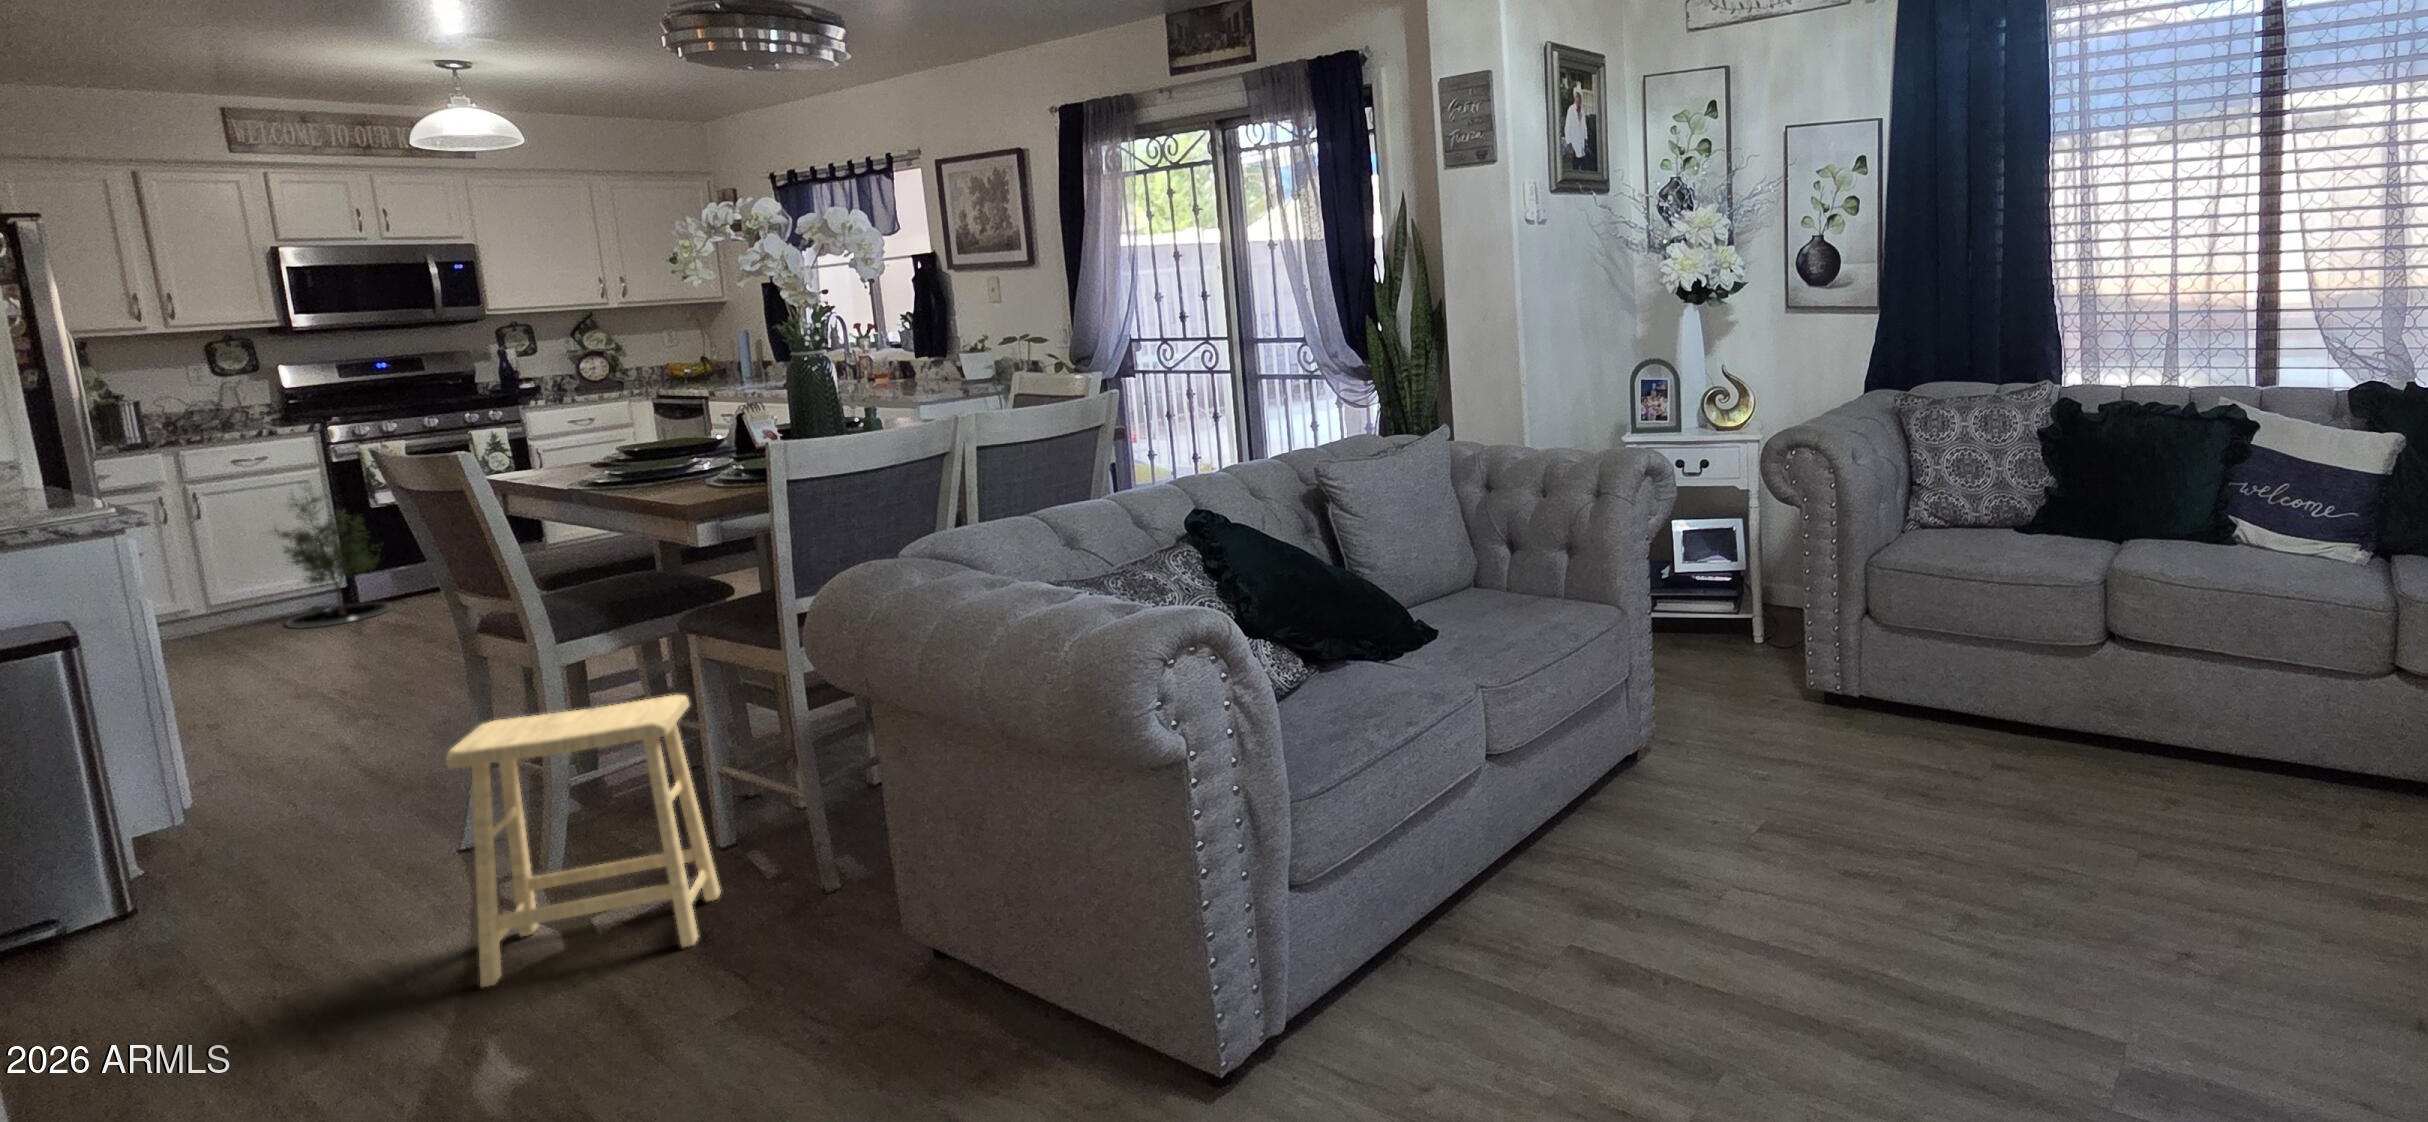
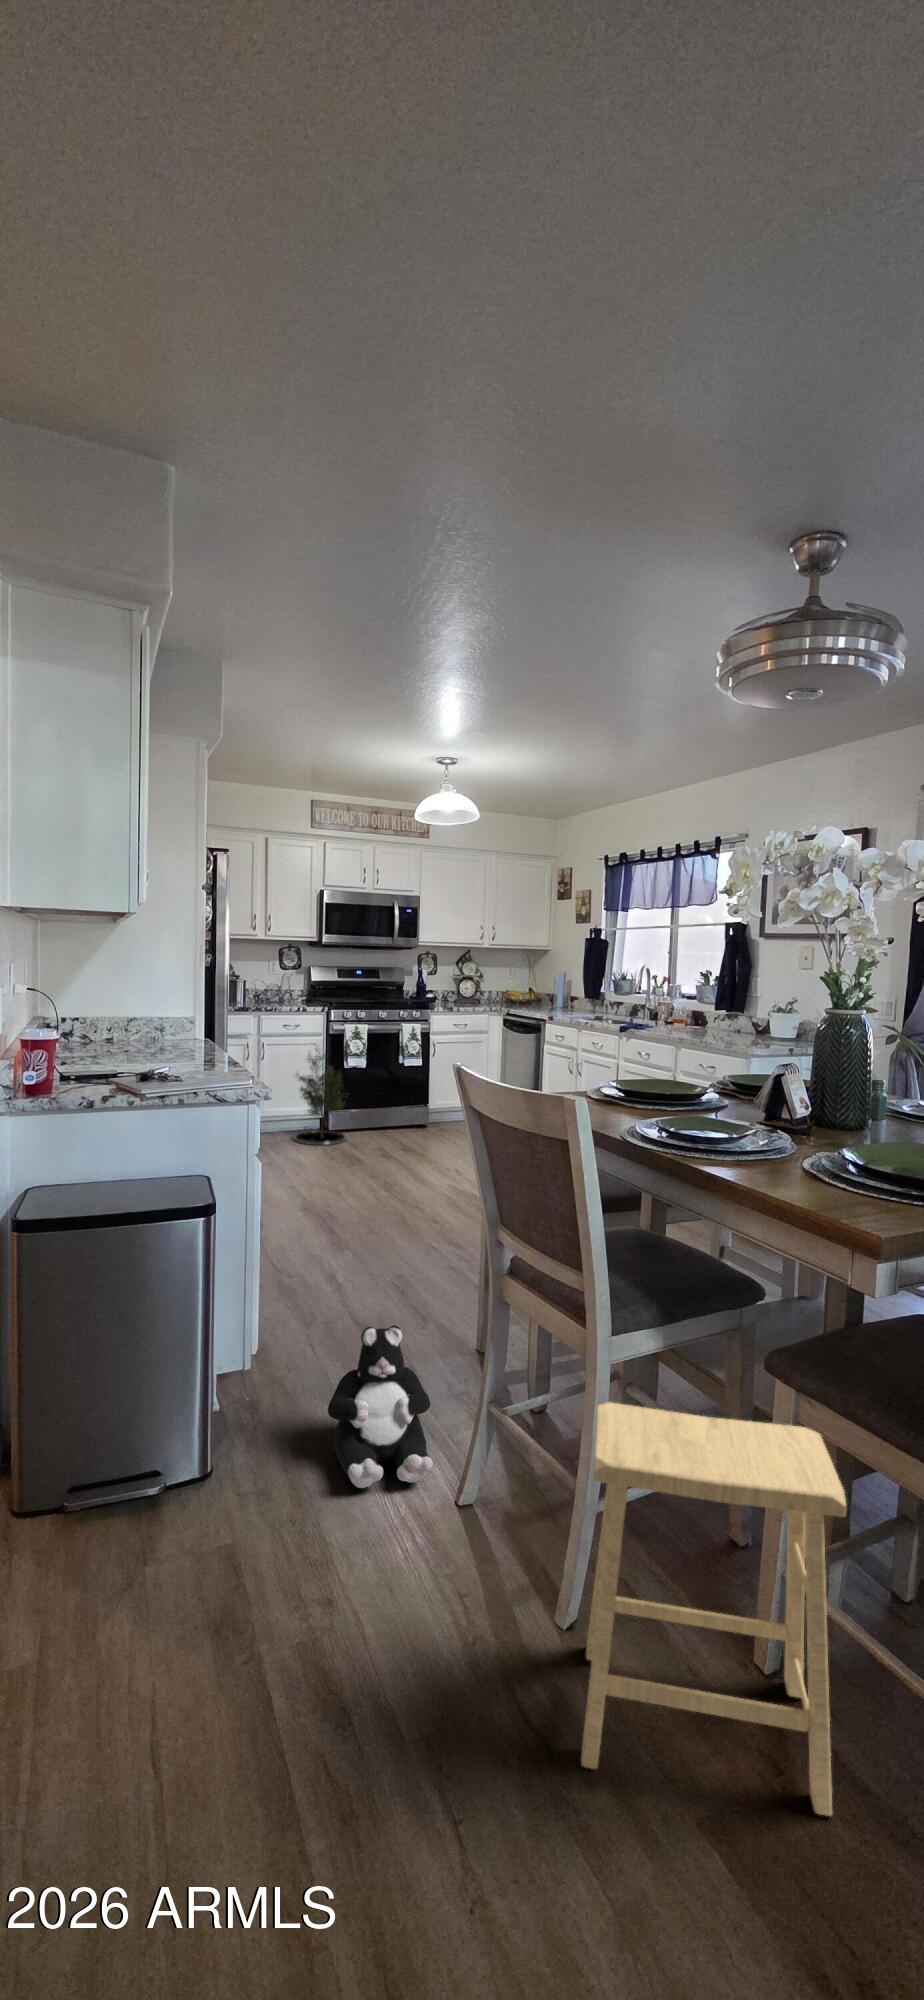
plush toy: none [248,748,394,907] -> present [328,1325,433,1488]

